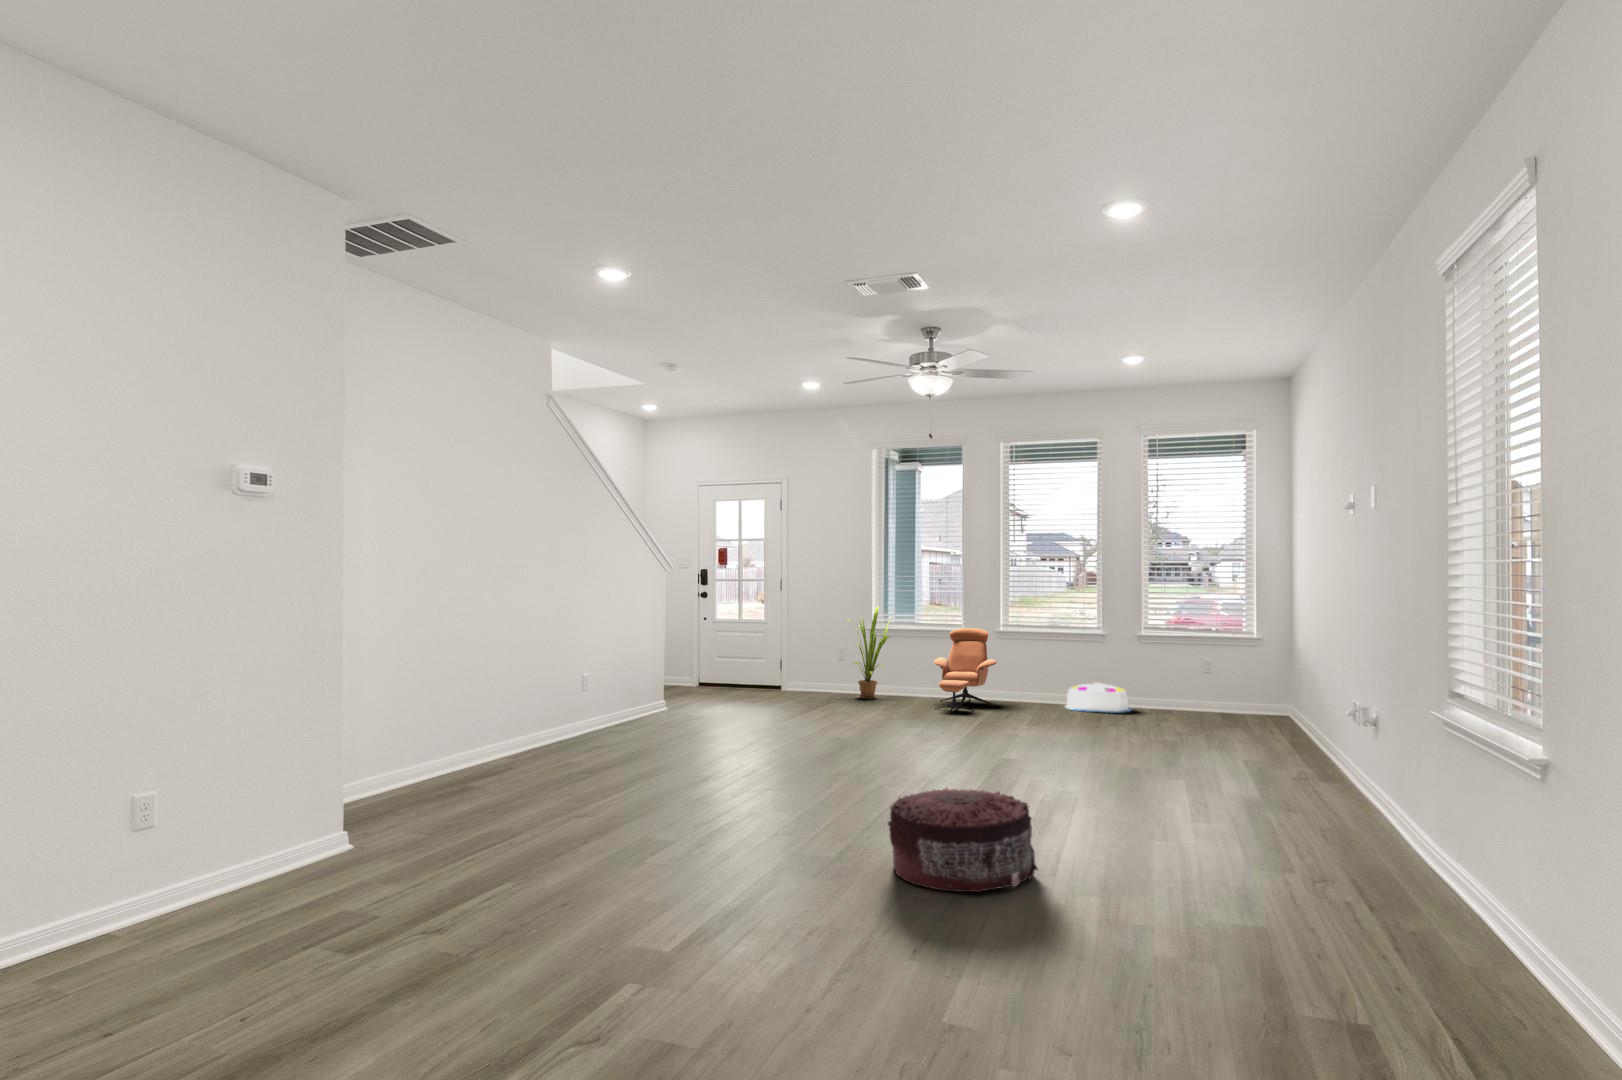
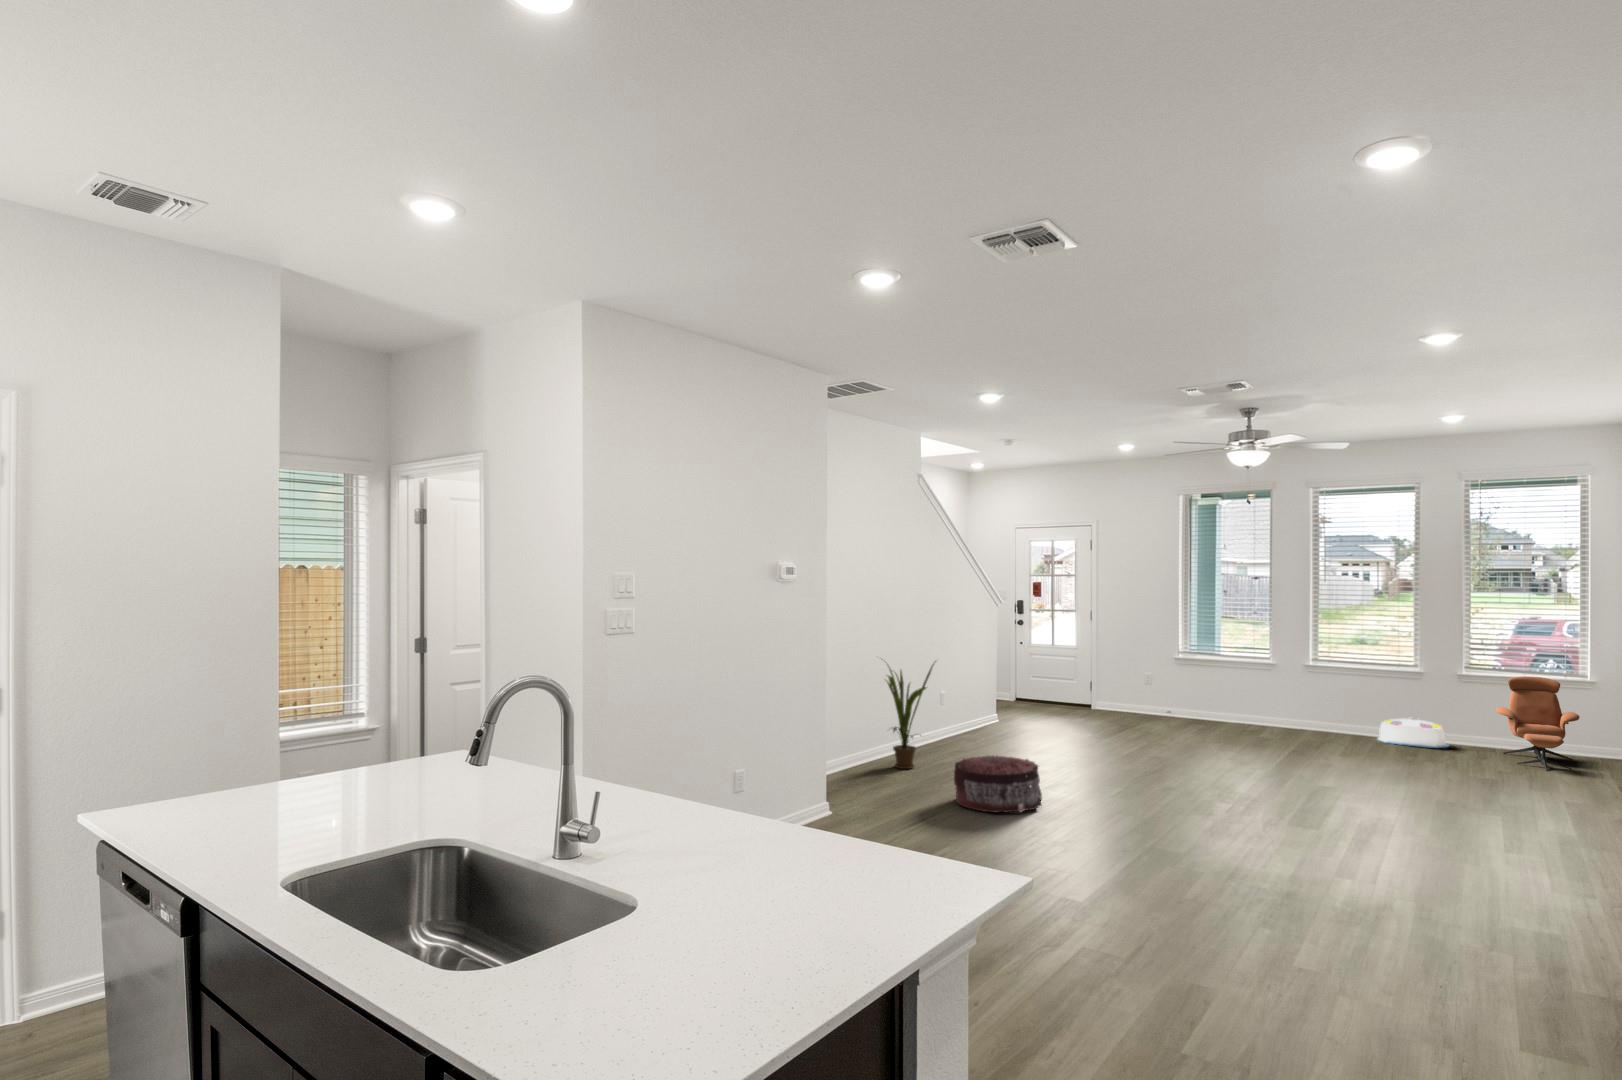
house plant: present [851,607,891,699] -> present [887,663,935,769]
lounge chair: present [934,628,996,713] -> present [1496,676,1580,770]
pouf: present [888,788,1038,892] -> present [954,756,1042,812]

